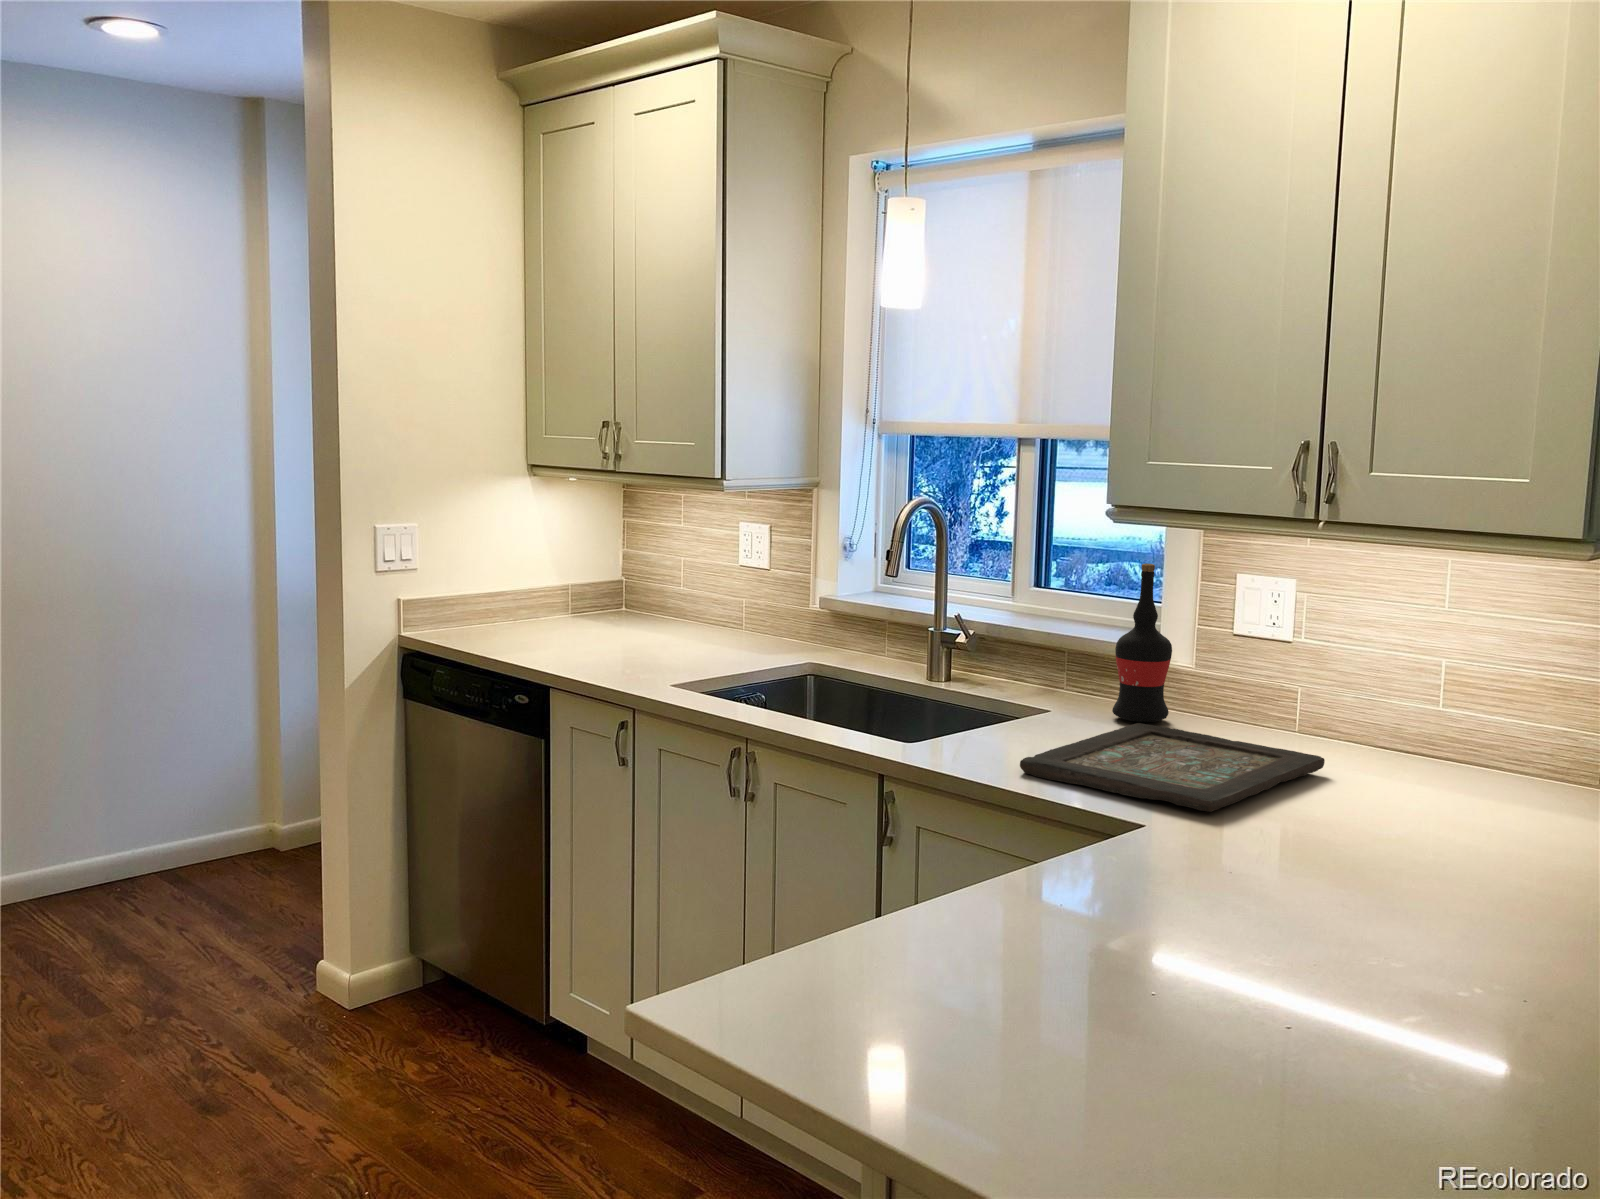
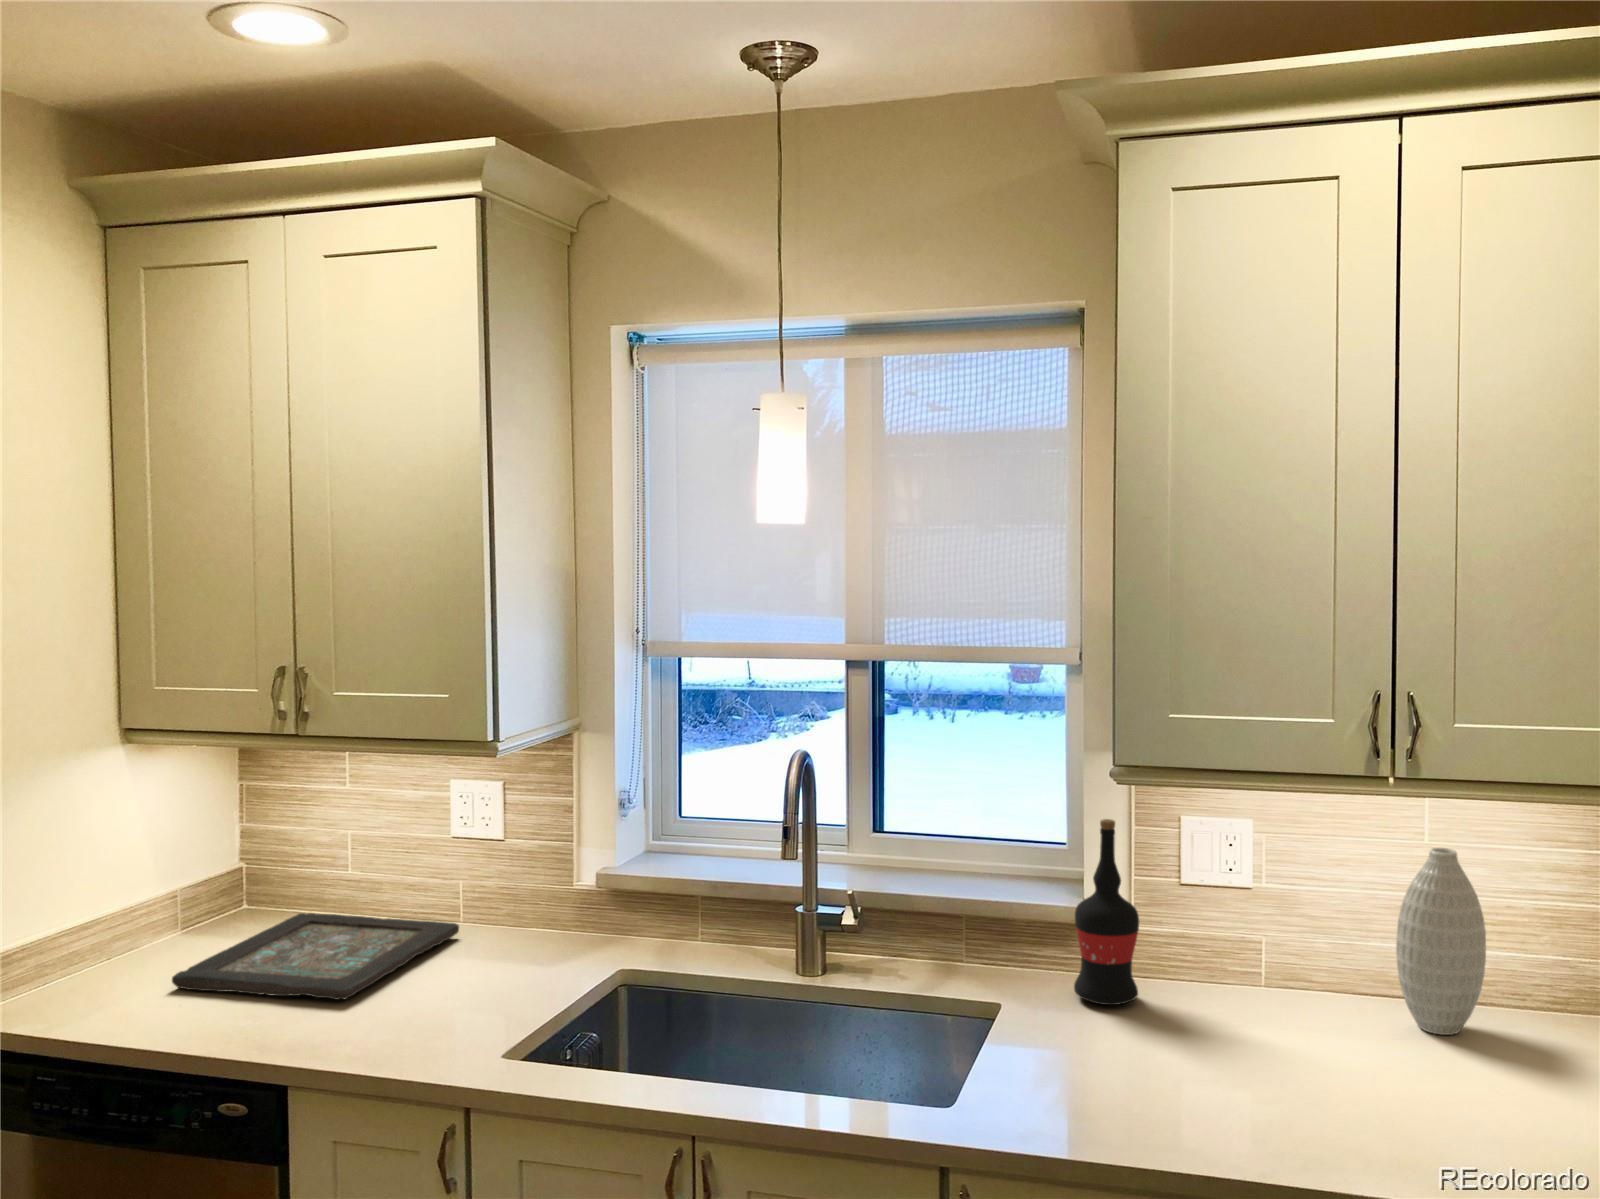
vase: none [1374,604,1459,777] -> present [1396,848,1486,1035]
decorative tray: present [1020,723,1325,812] -> present [172,913,459,999]

